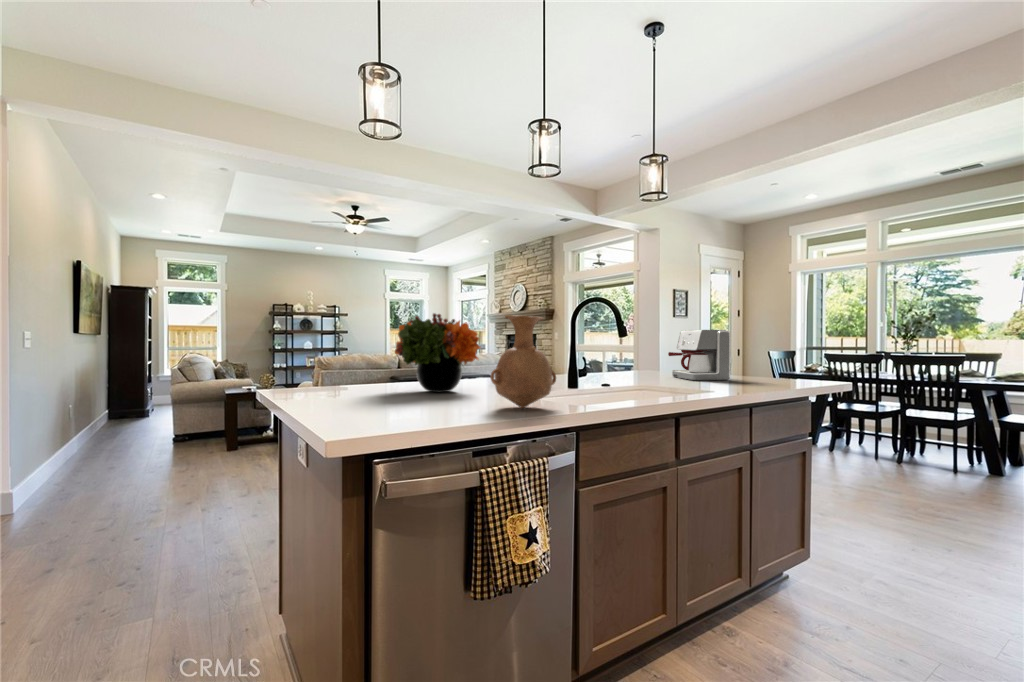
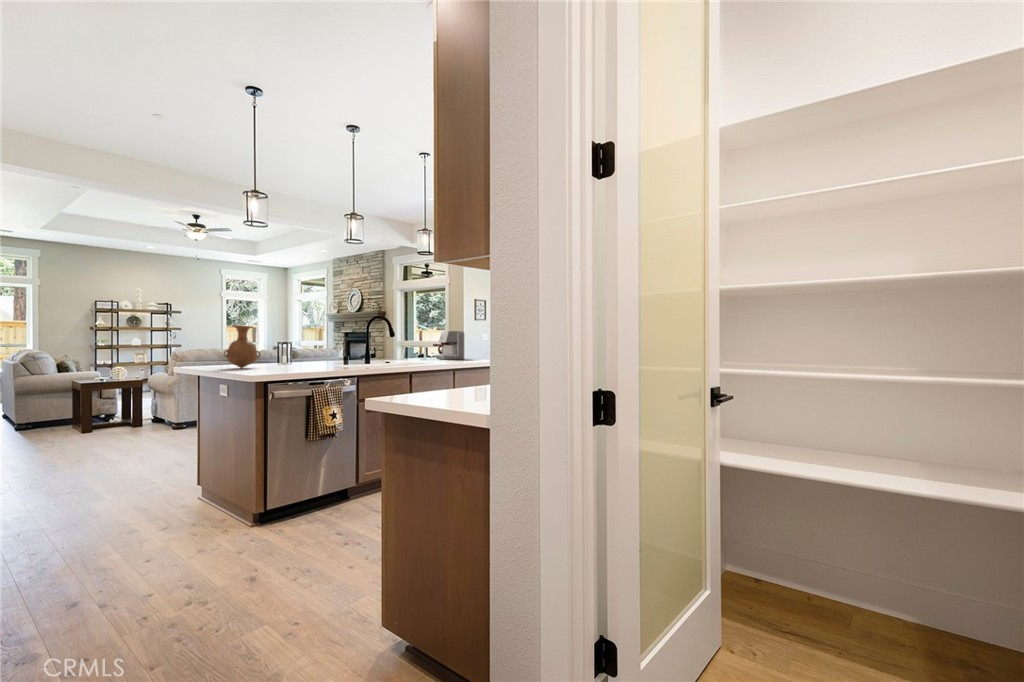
flower arrangement: present [395,313,480,392] -> none [263,322,315,365]
vase: present [490,315,556,408] -> present [224,325,260,368]

